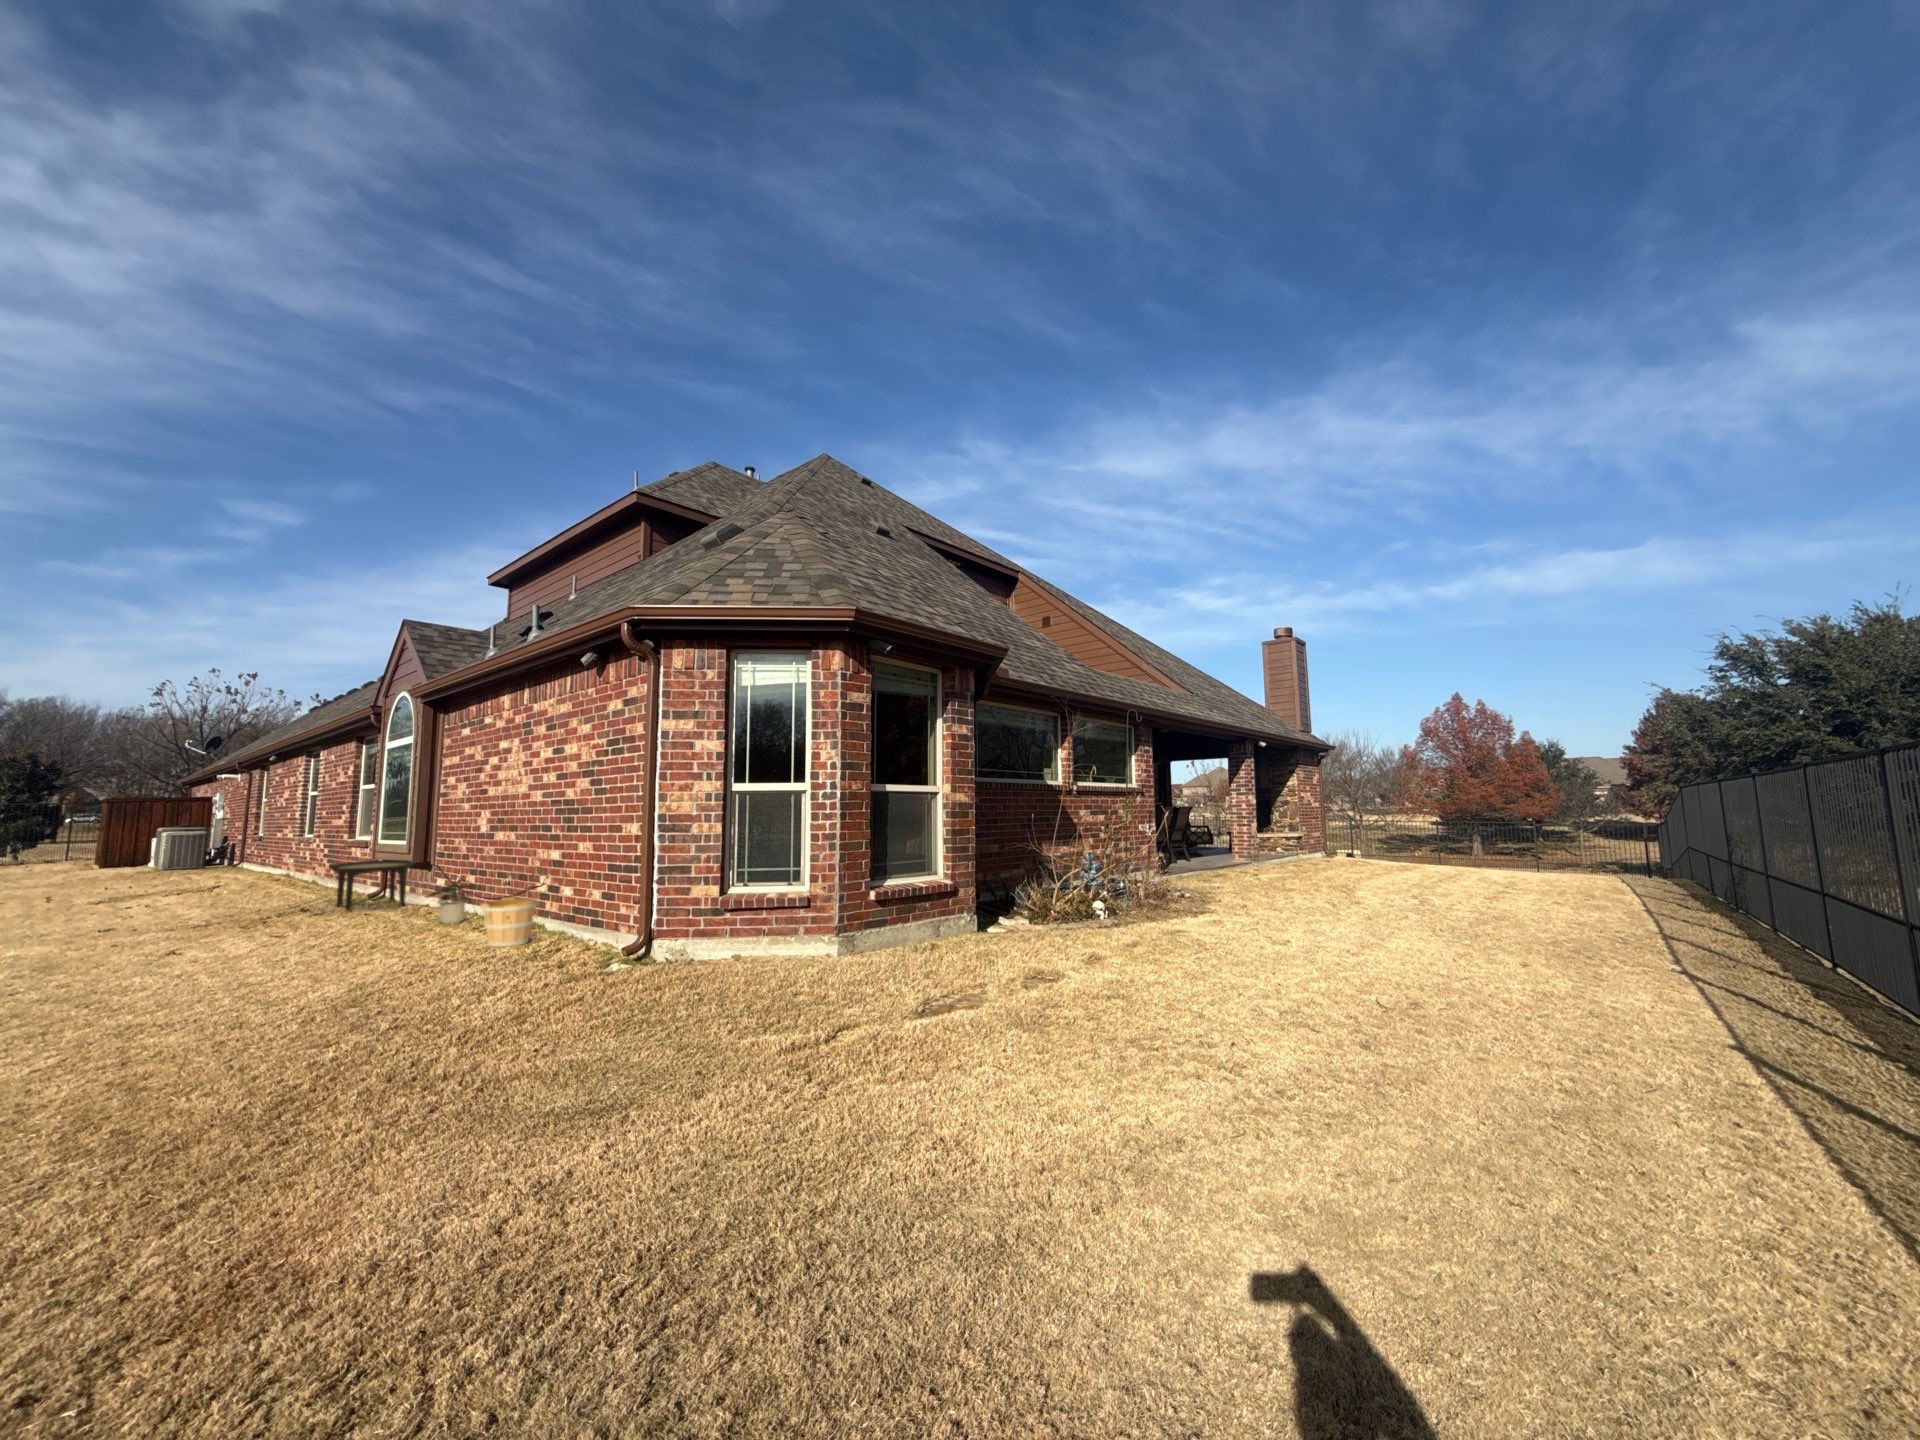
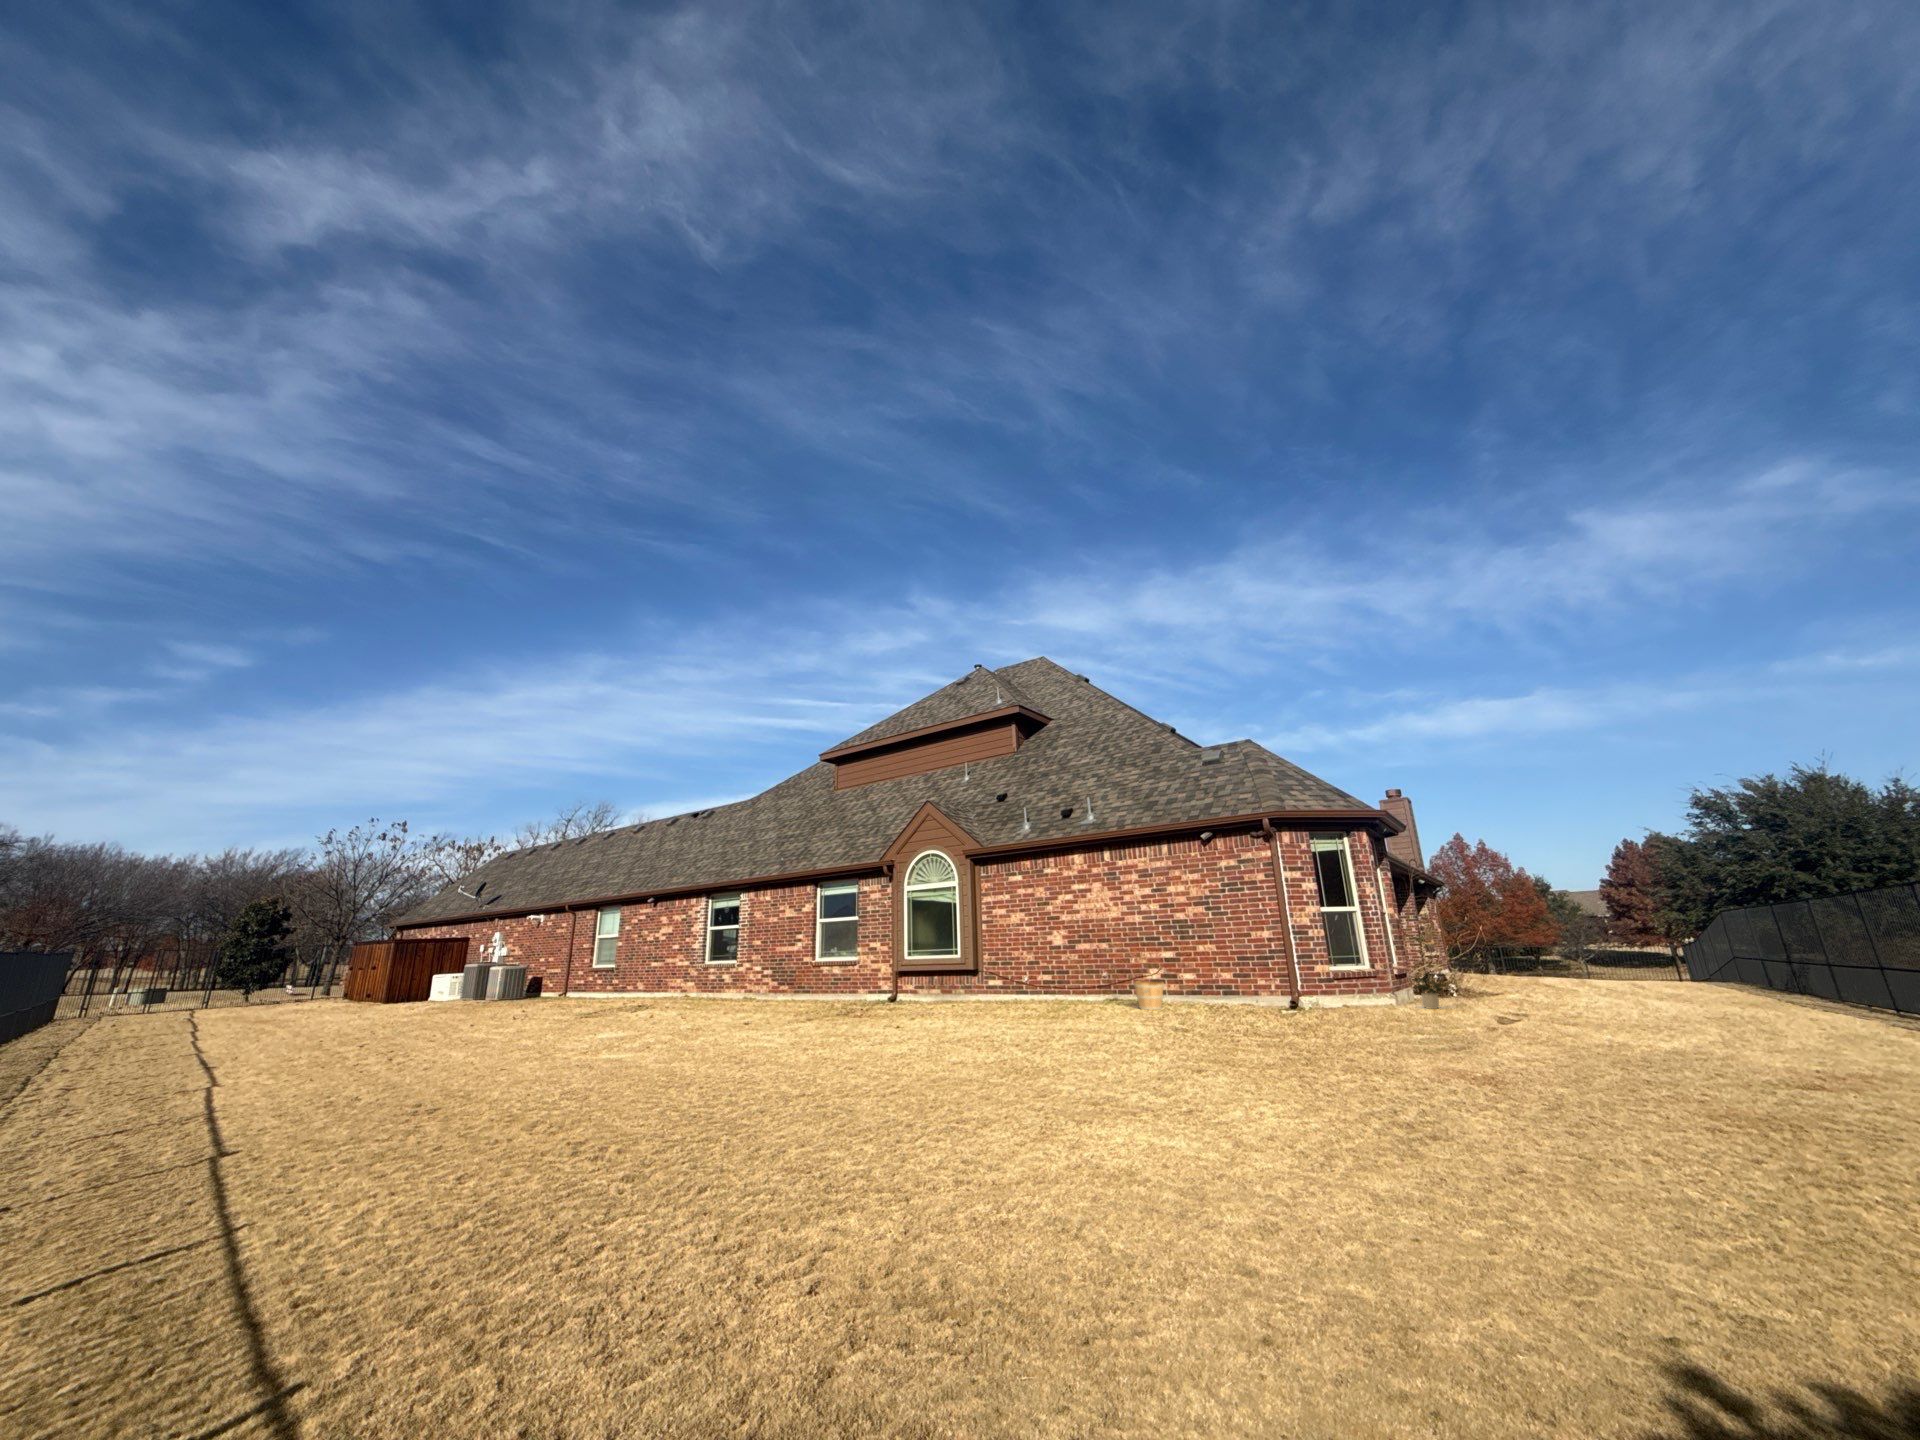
round table: present [329,860,414,912] -> none [934,965,982,999]
potted plant: present [426,880,476,924] -> present [1414,978,1442,1009]

